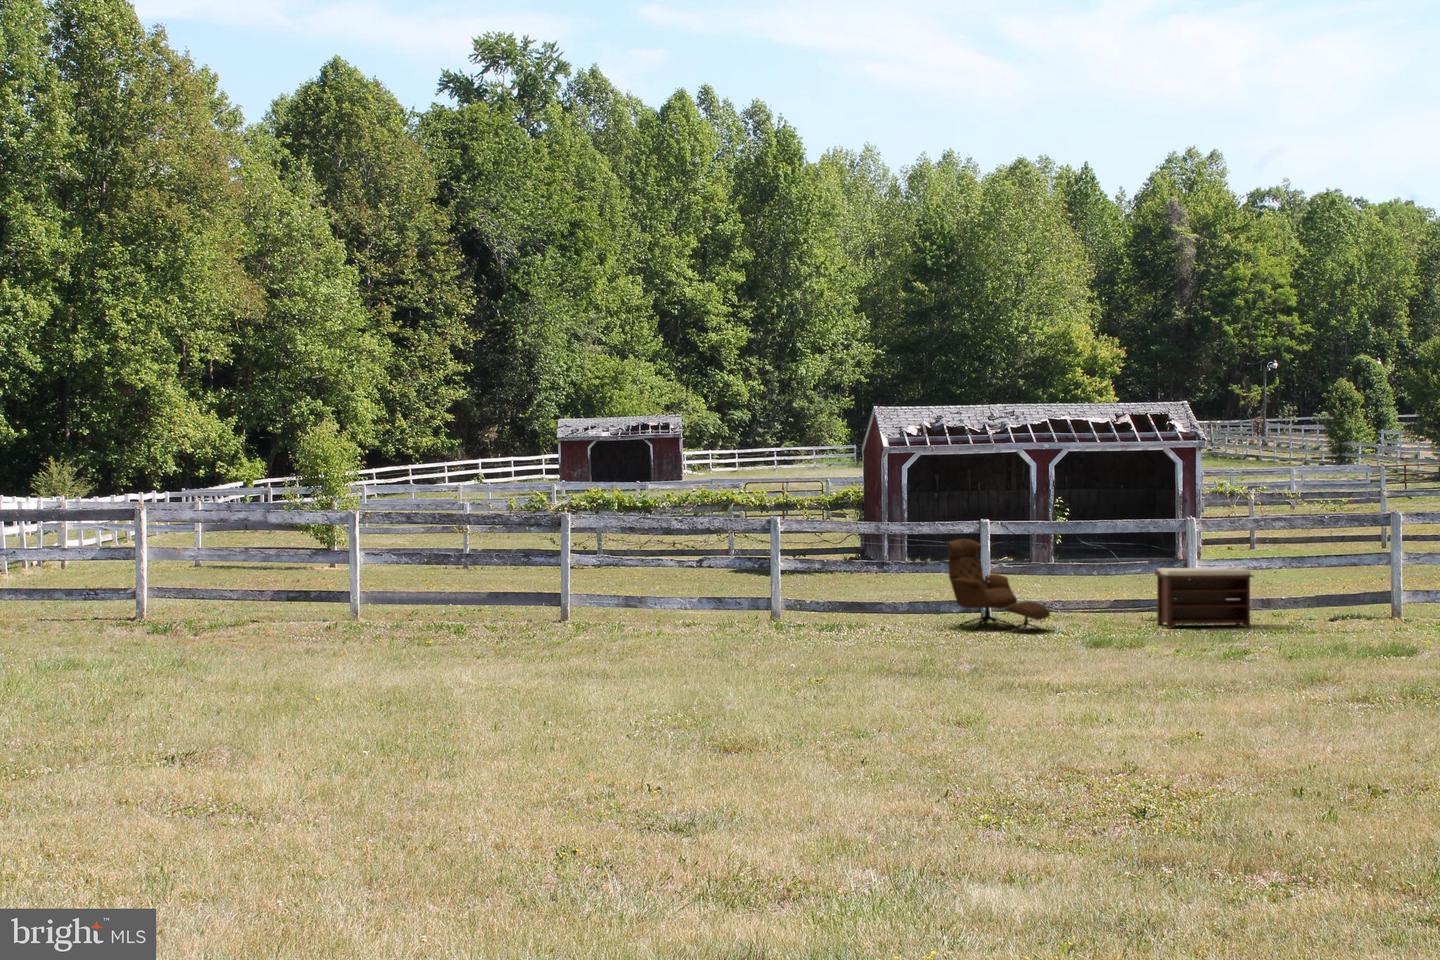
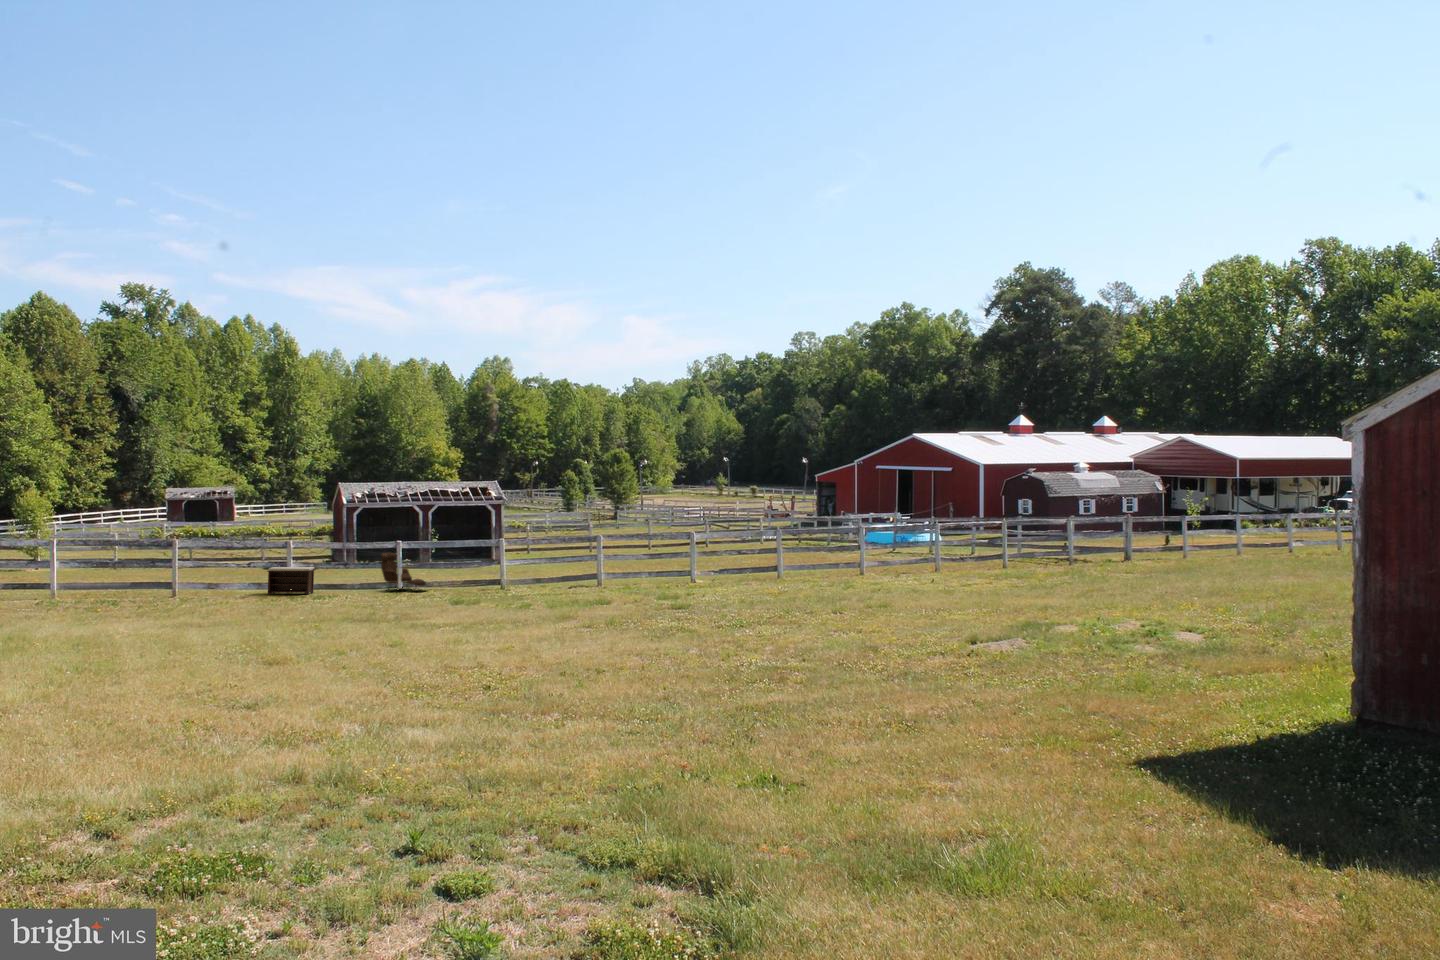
bench: present [1155,567,1254,628] -> present [267,567,316,595]

